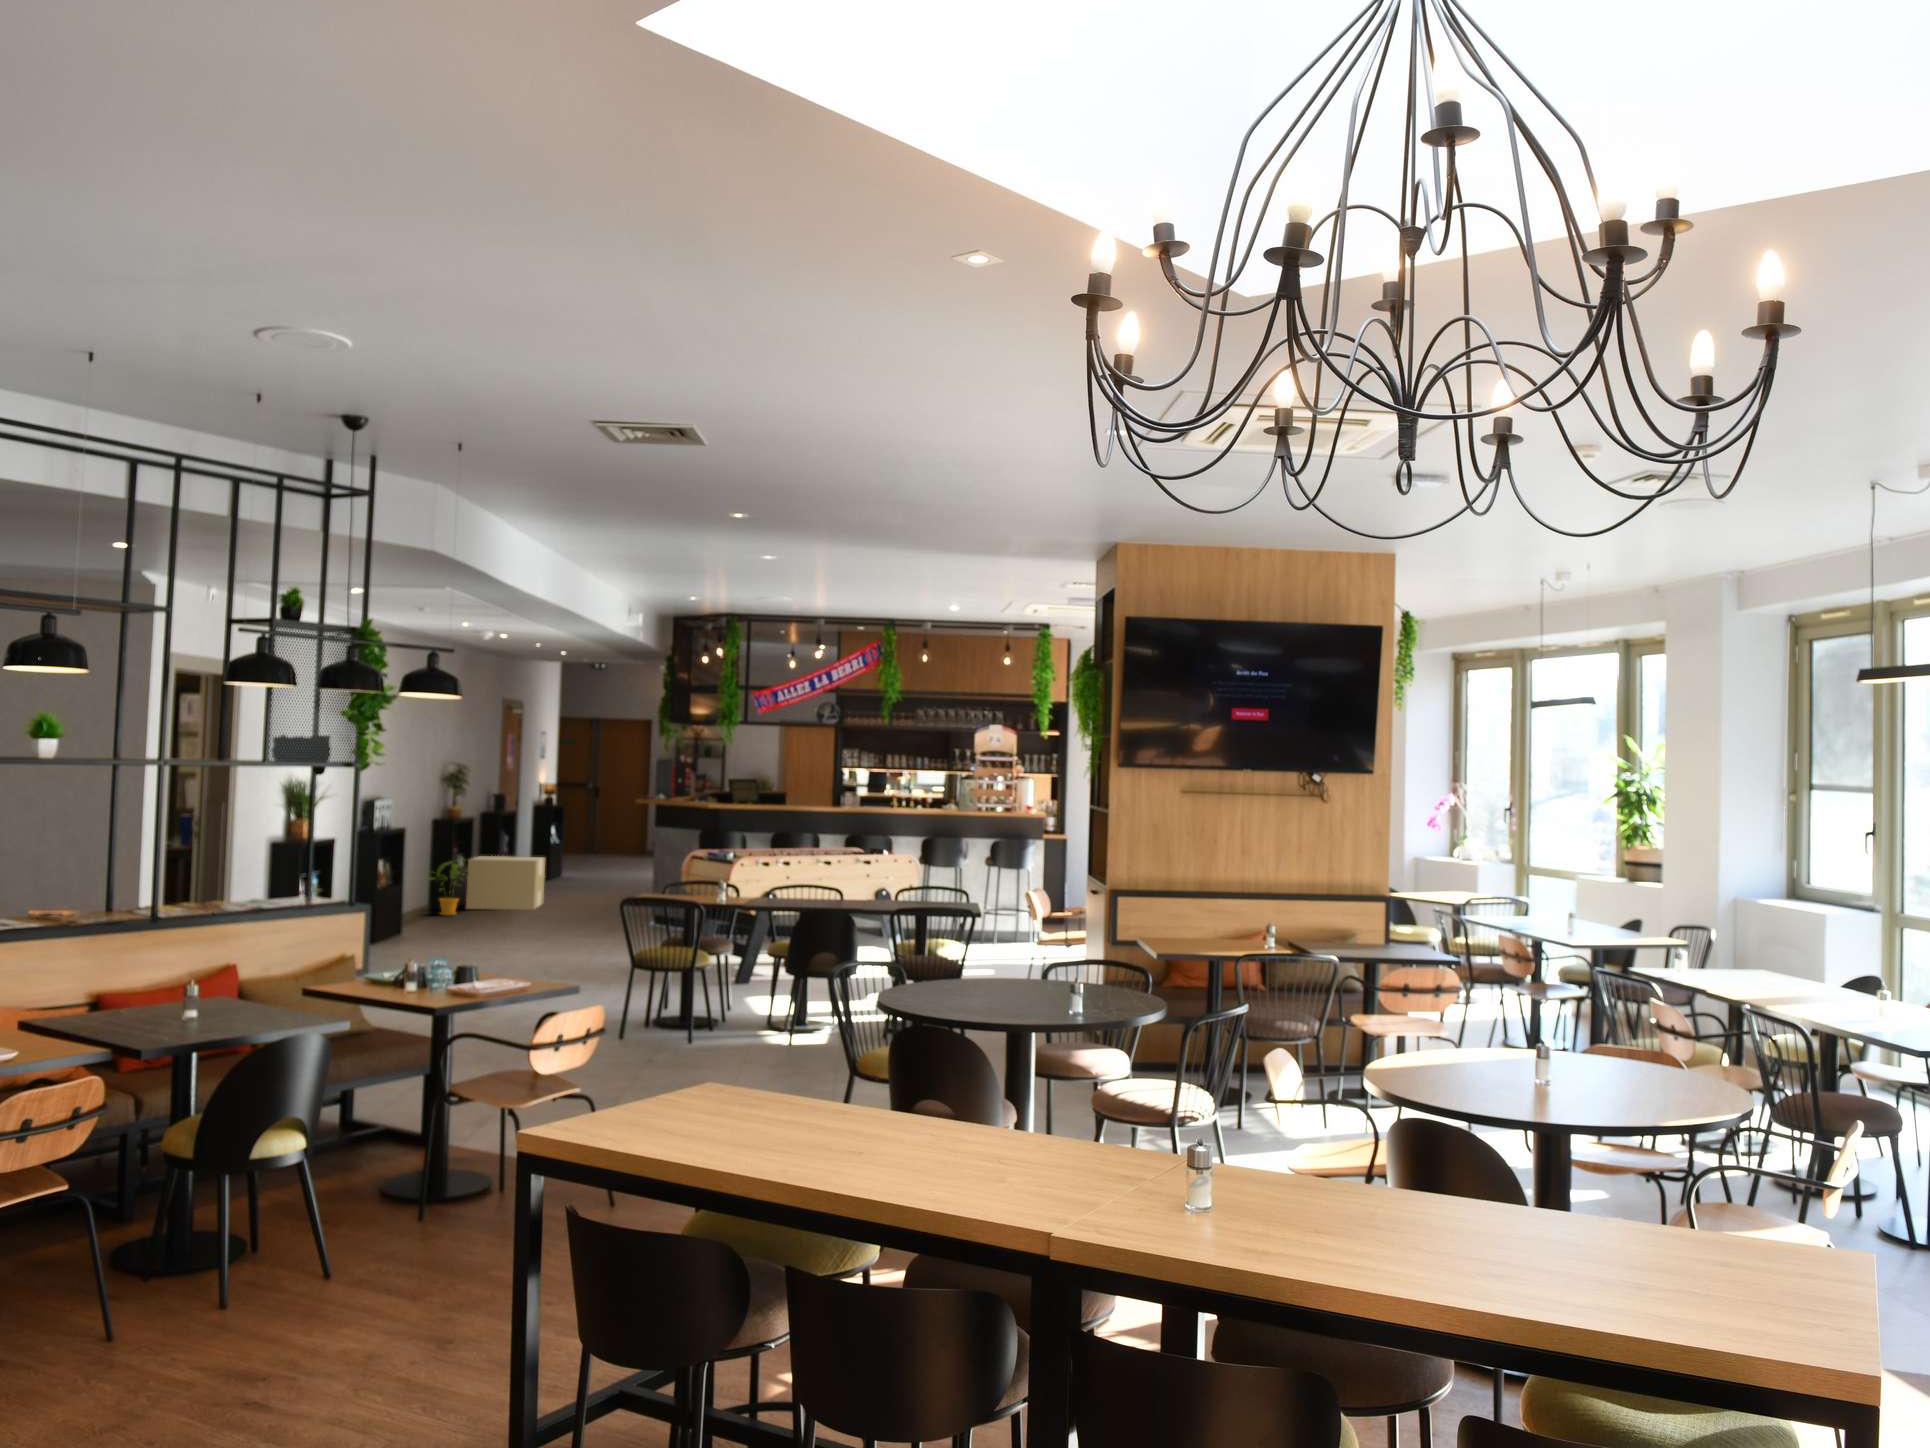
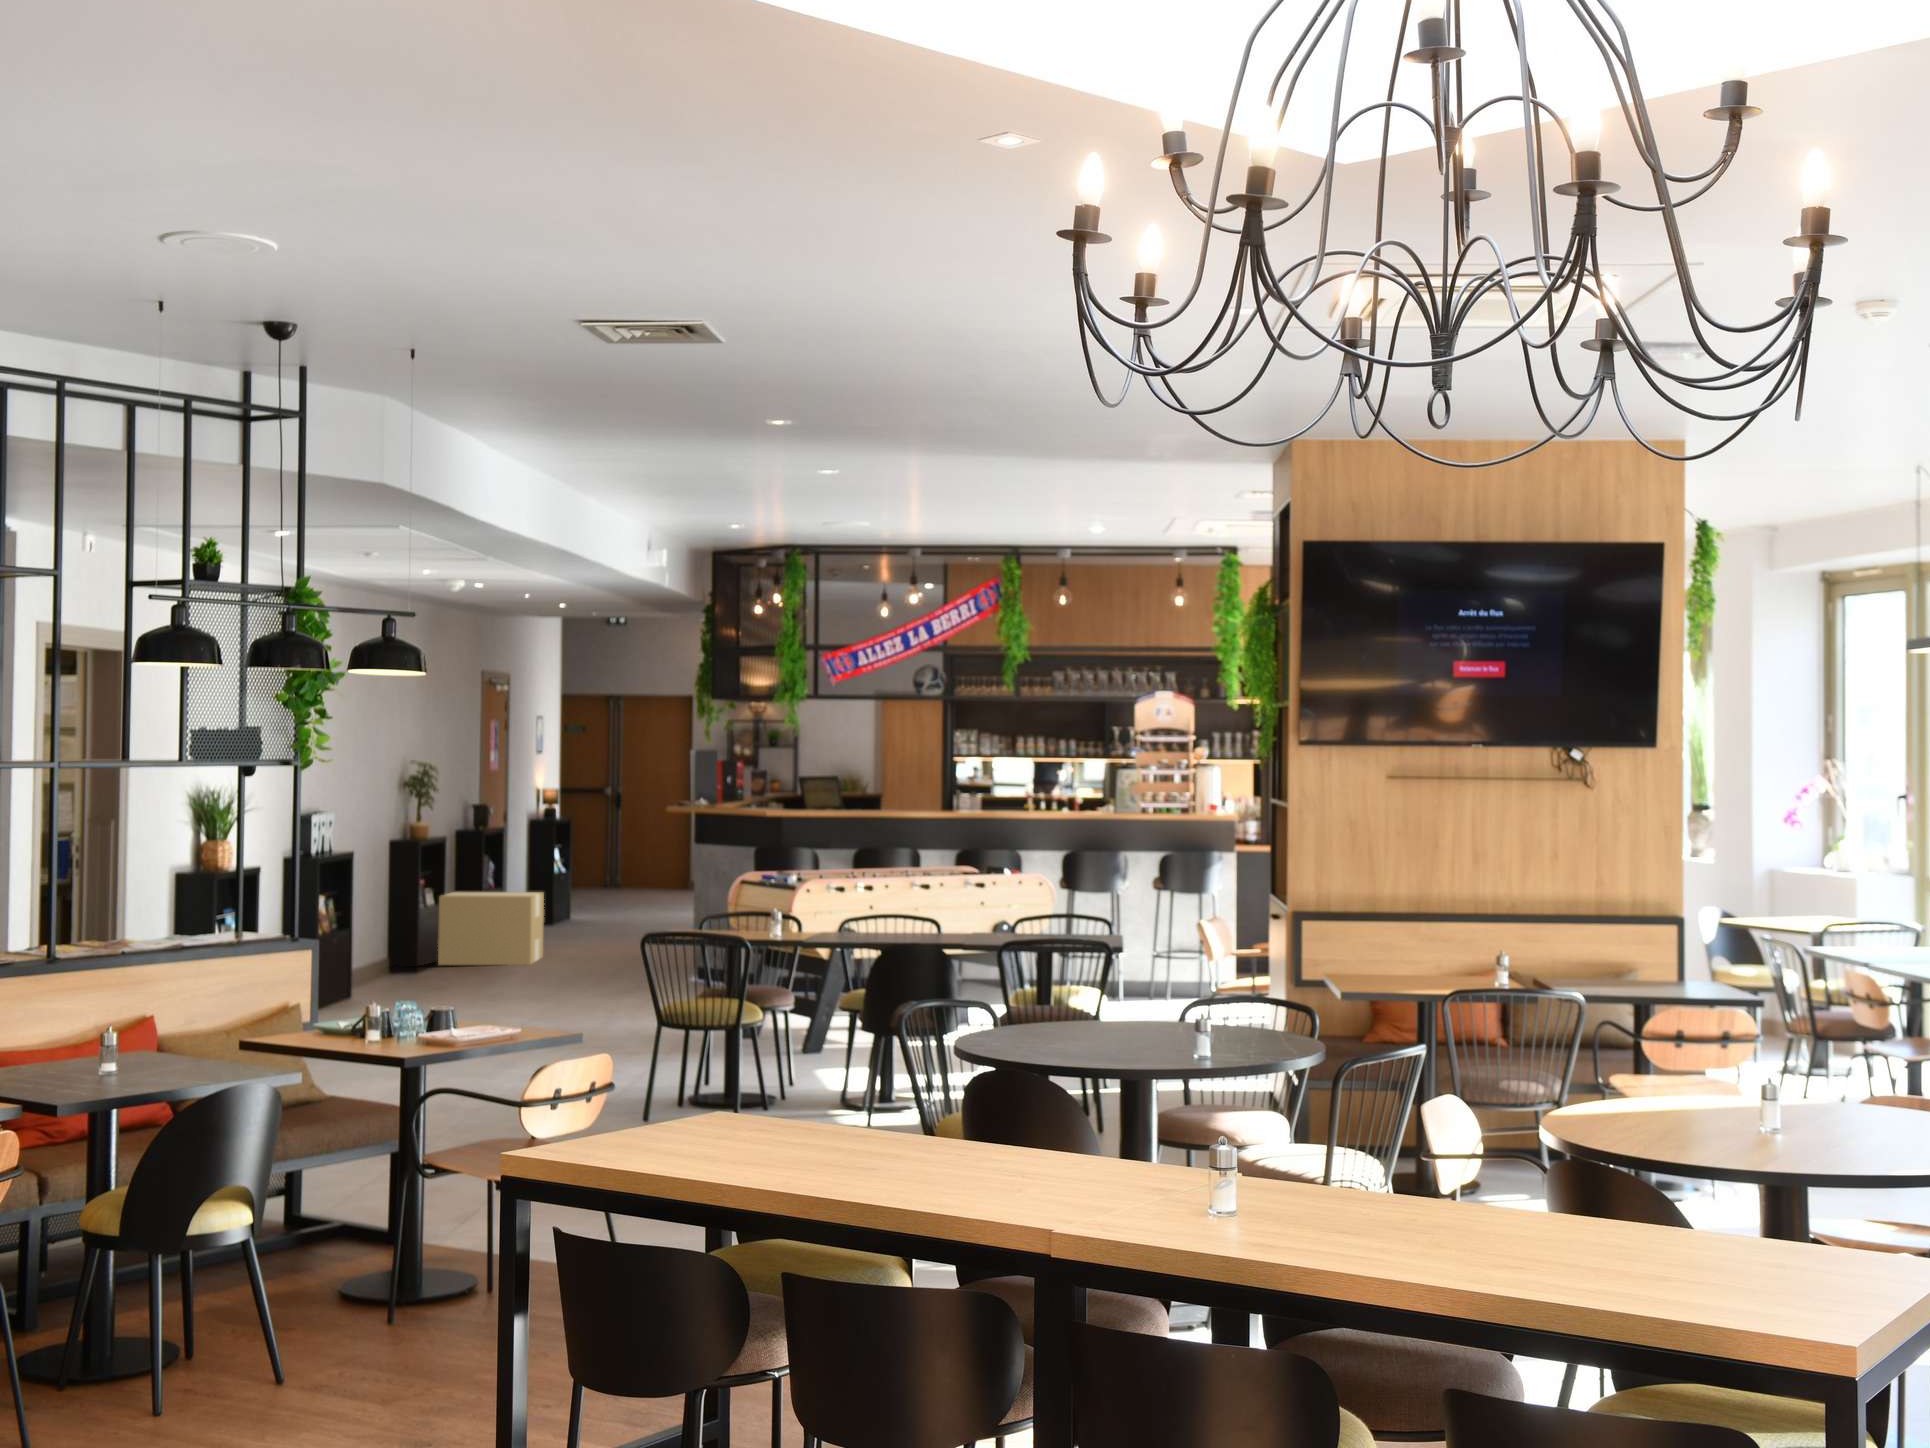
house plant: present [426,858,469,916] -> none [375,894,442,974]

